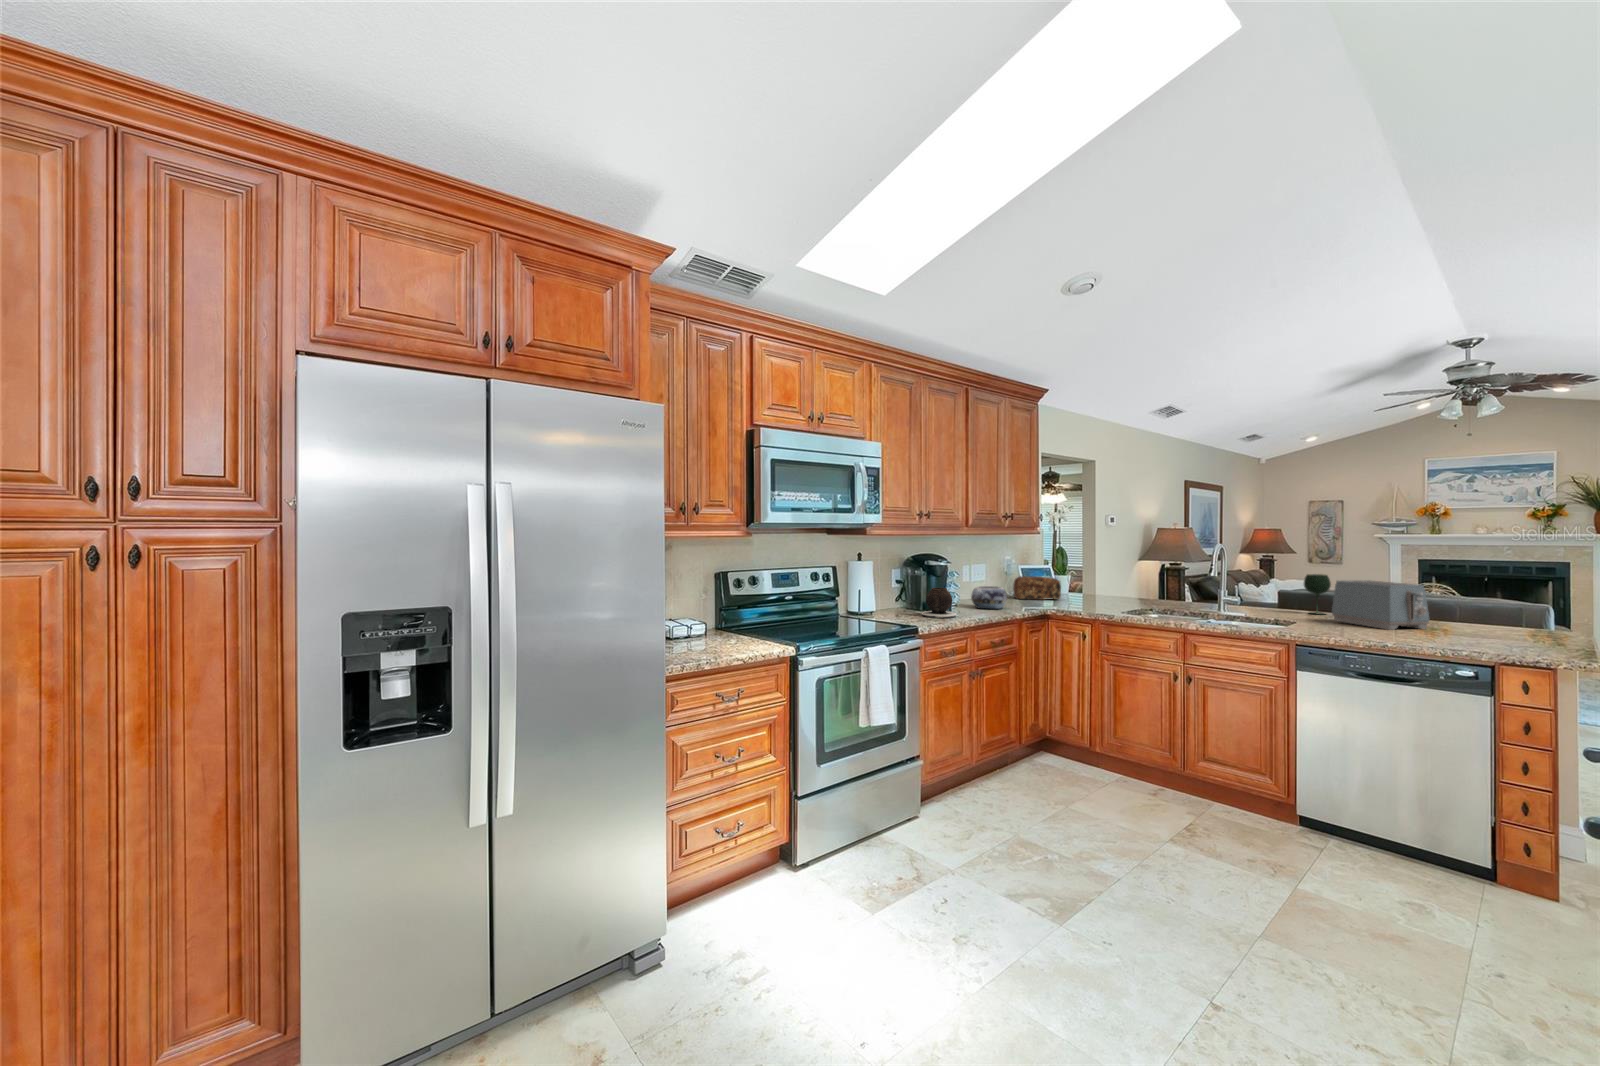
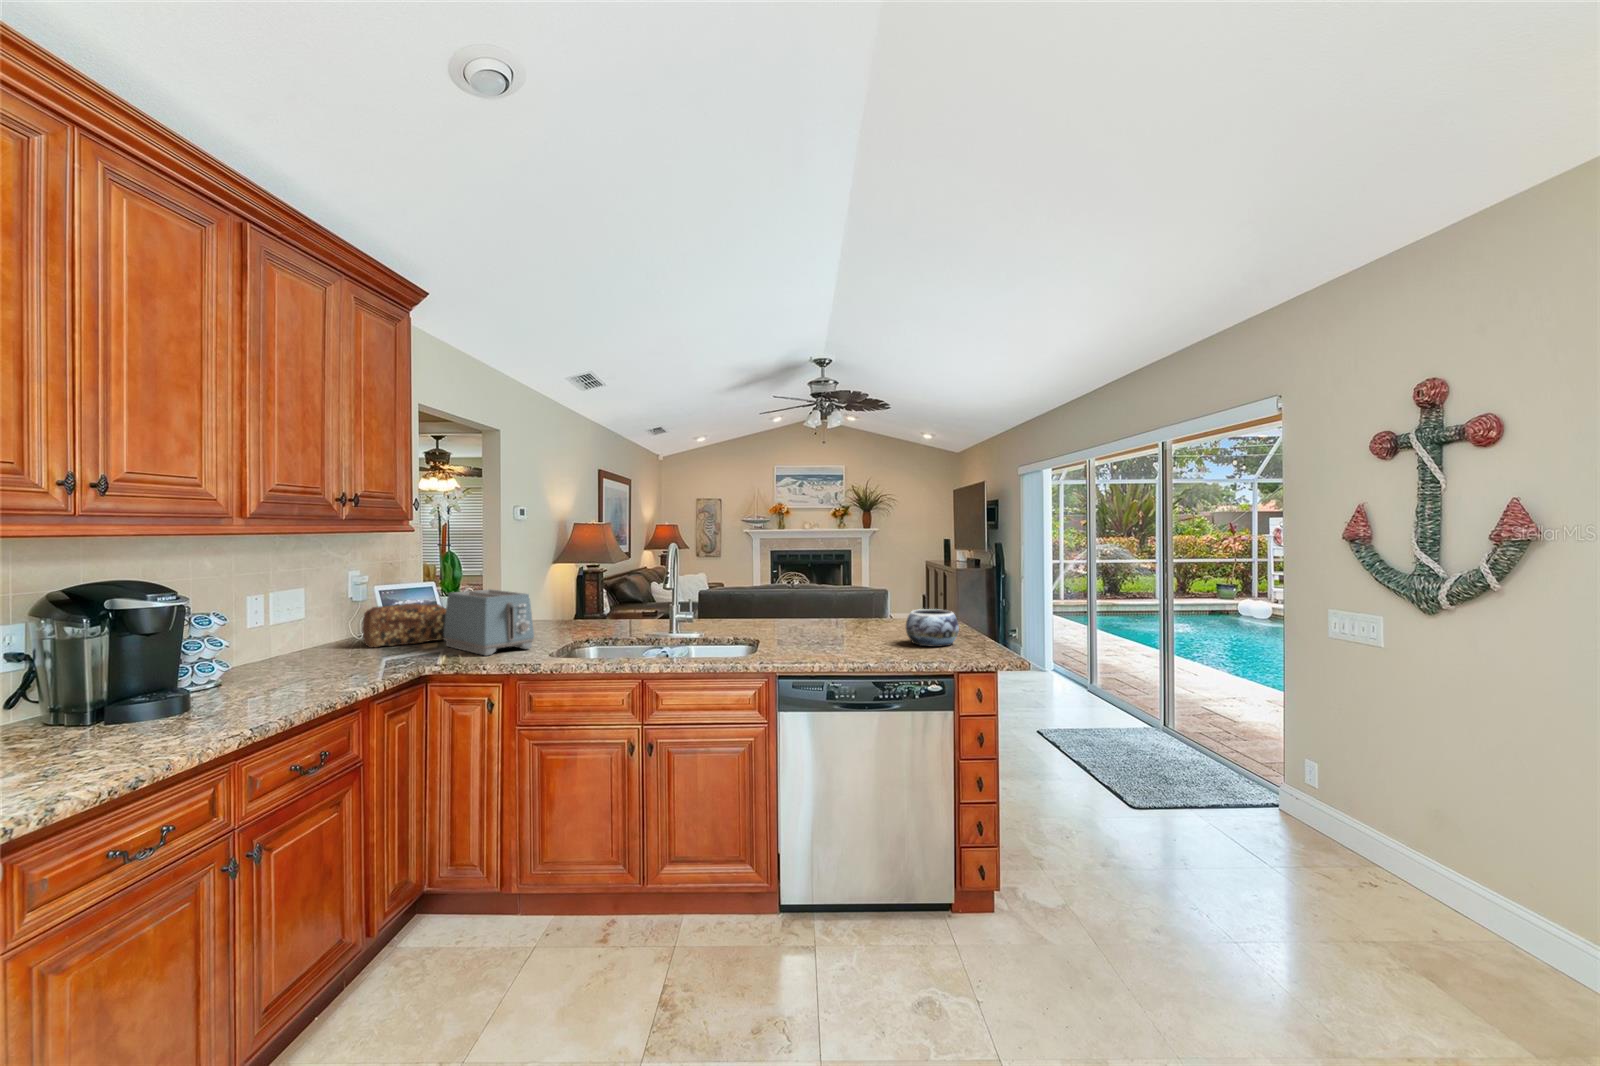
wine glass: present [1304,574,1331,615] -> none [749,578,774,625]
toaster: present [1332,580,1429,630] -> present [444,589,534,656]
decorative bowl: present [971,586,1007,609] -> present [906,609,959,647]
vase: present [922,588,957,618] -> none [78,666,197,749]

